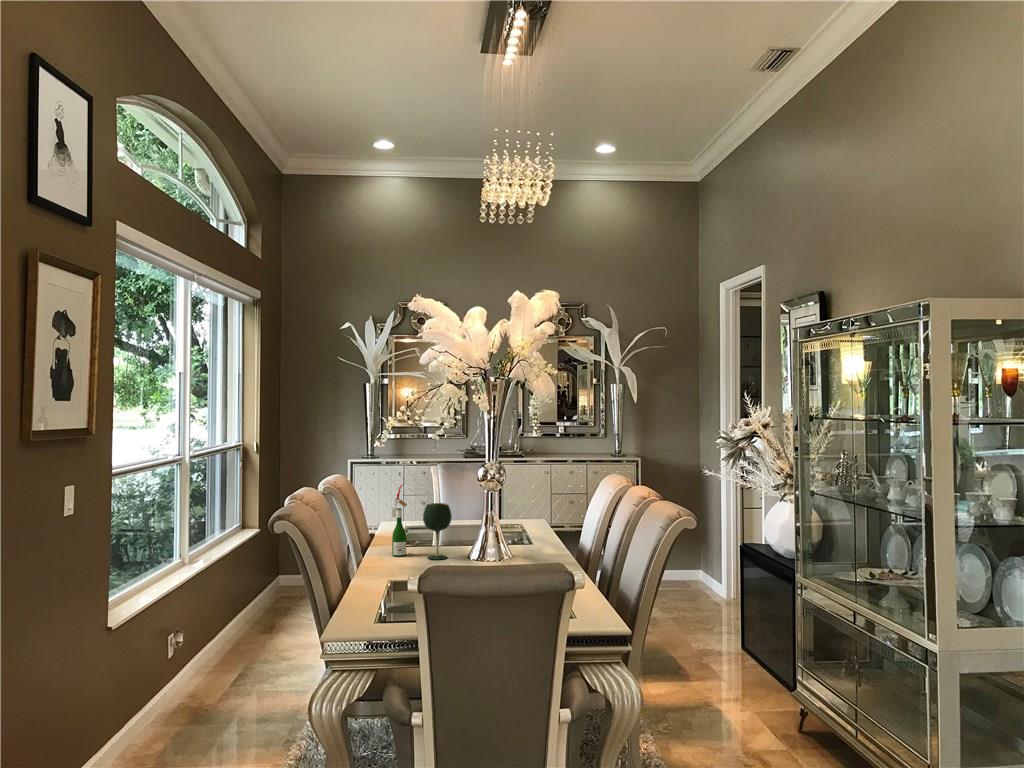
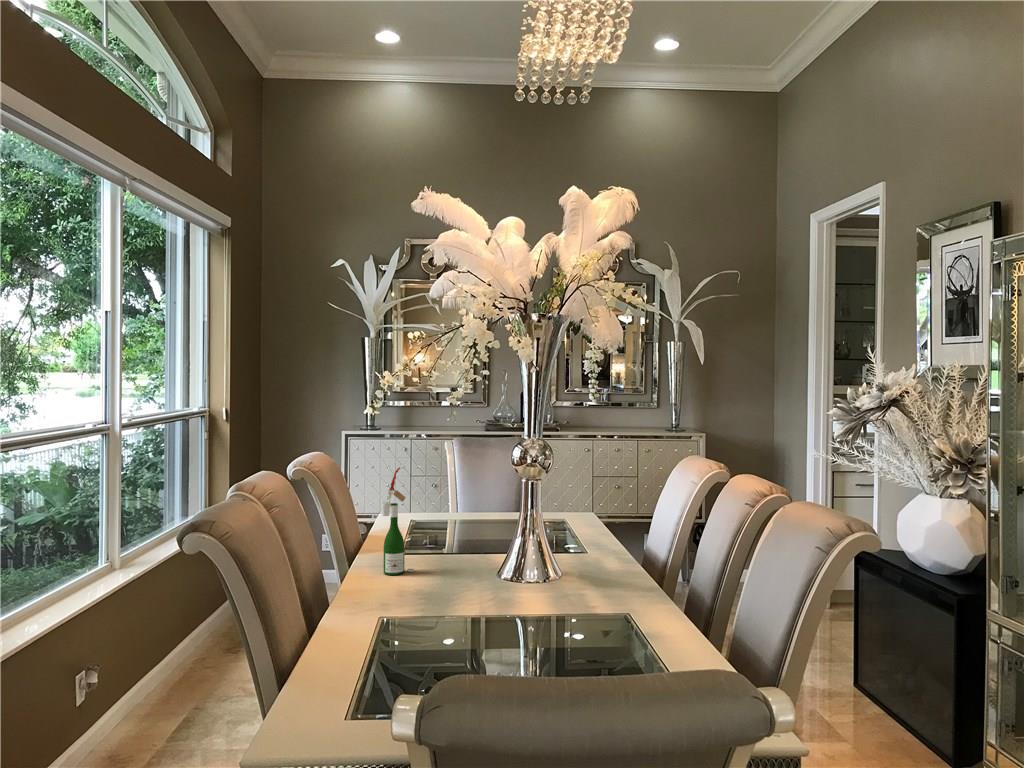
wine glass: present [423,503,452,559] -> none [429,497,472,582]

